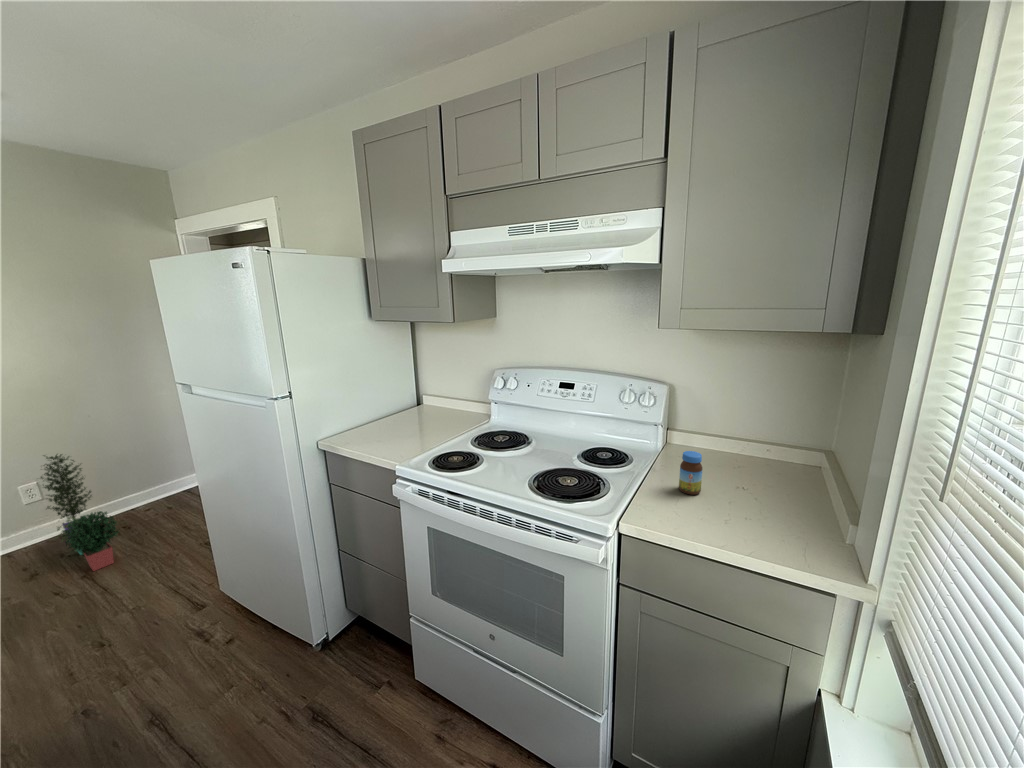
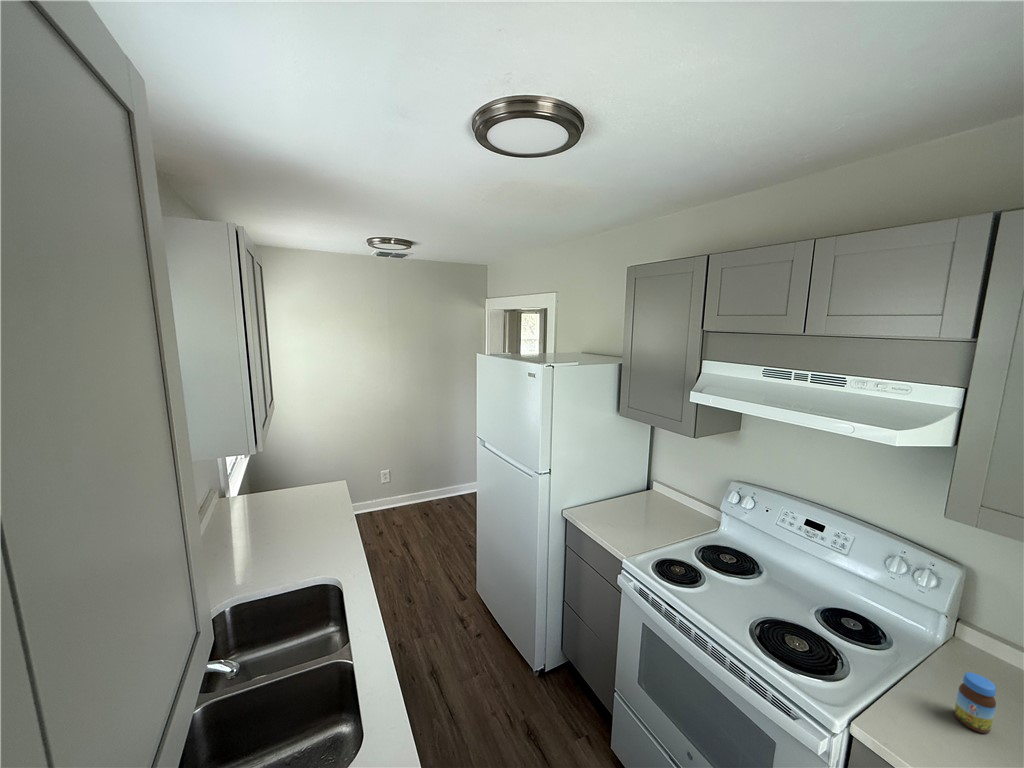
potted plant: present [41,454,119,571] -> none [390,455,425,543]

